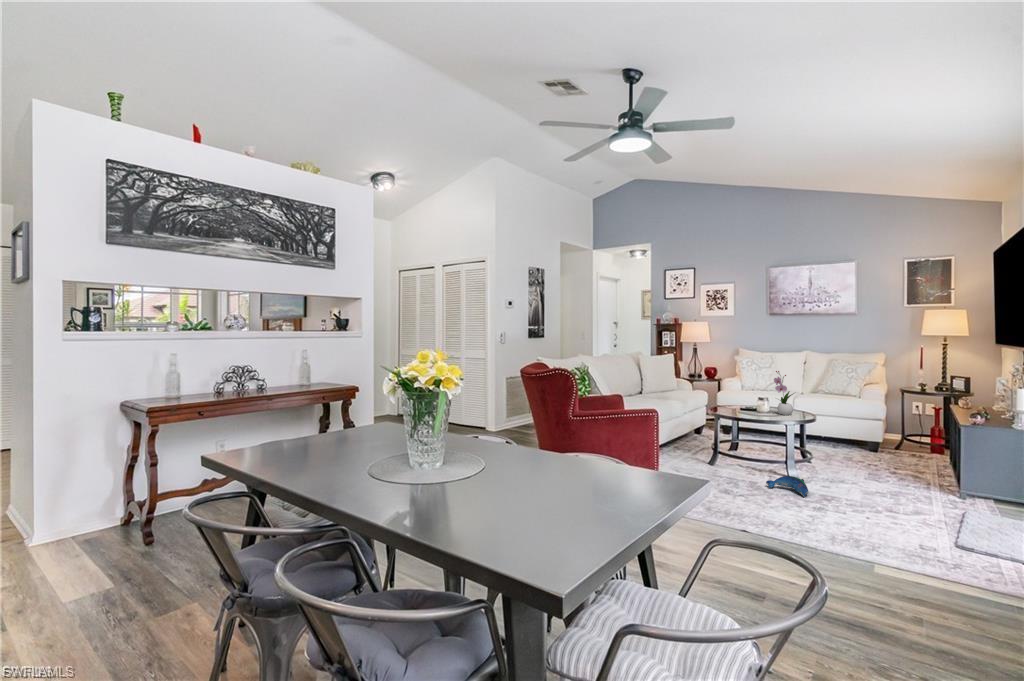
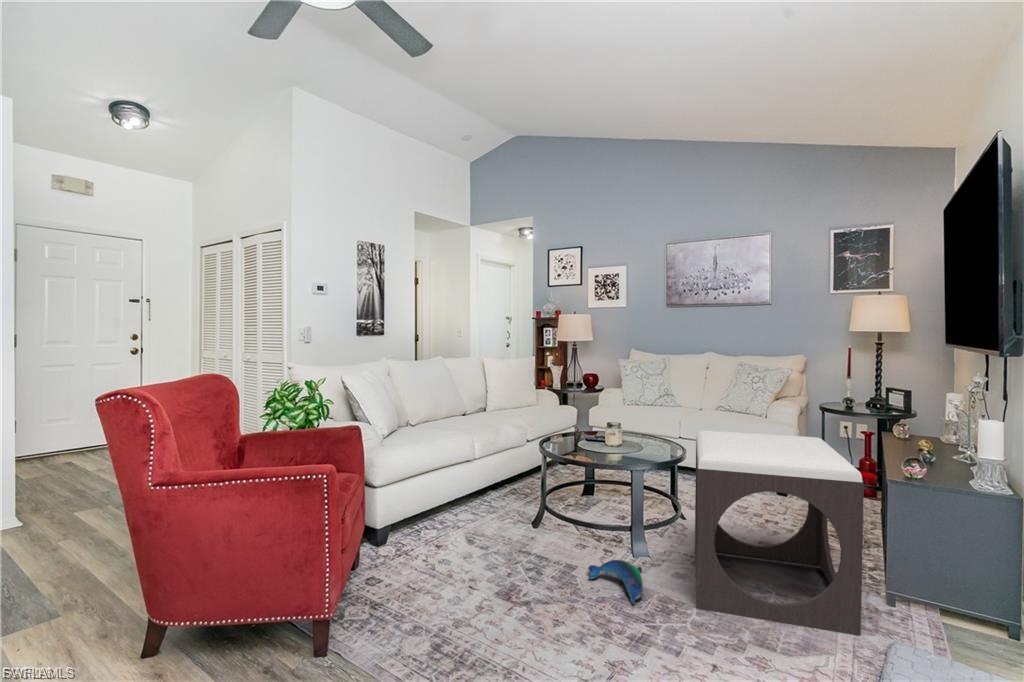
flower arrangement: present [774,371,794,415] -> none [628,384,659,451]
footstool: none [827,399,947,509] -> present [695,431,864,636]

